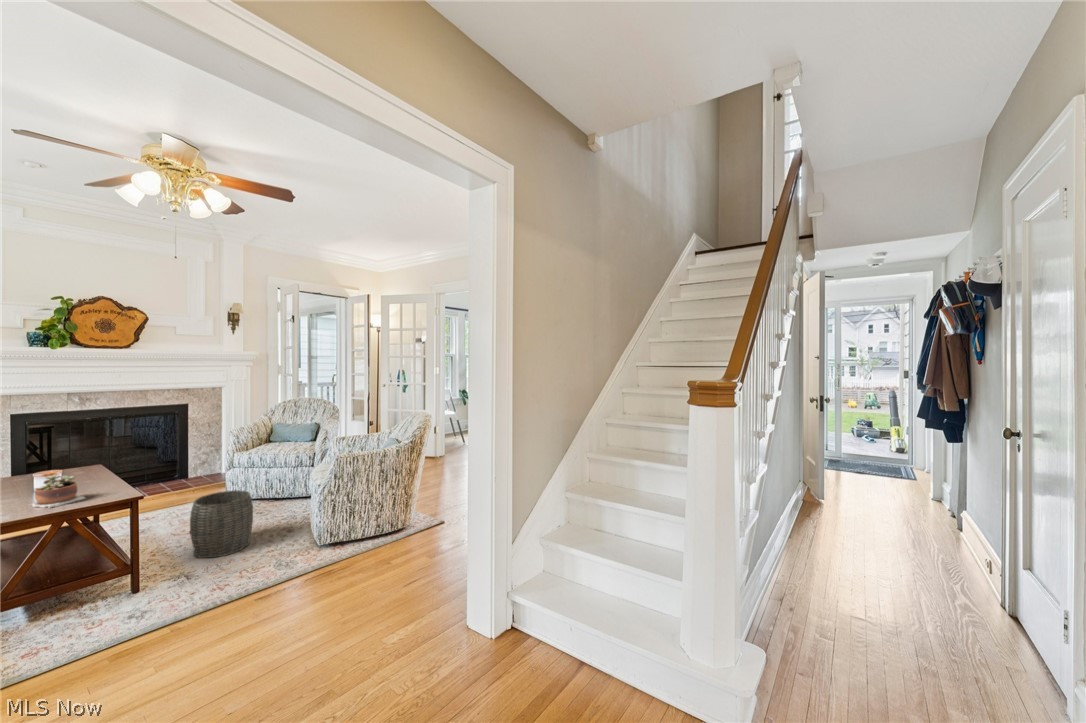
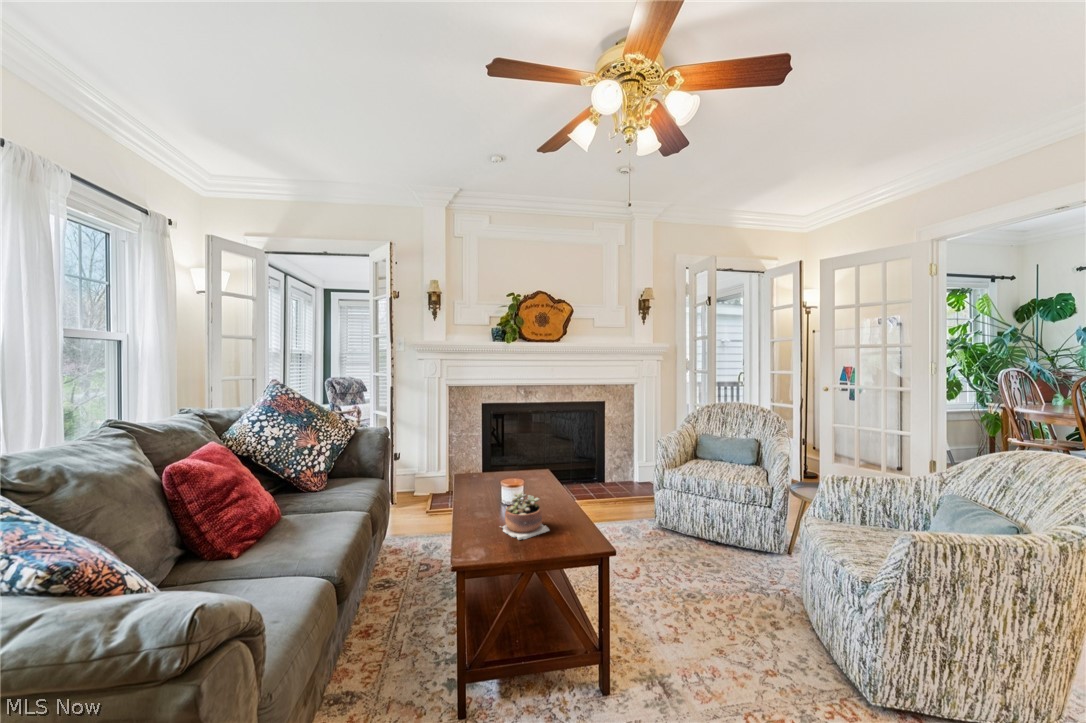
woven basket: present [190,491,253,558] -> none [648,538,728,649]

